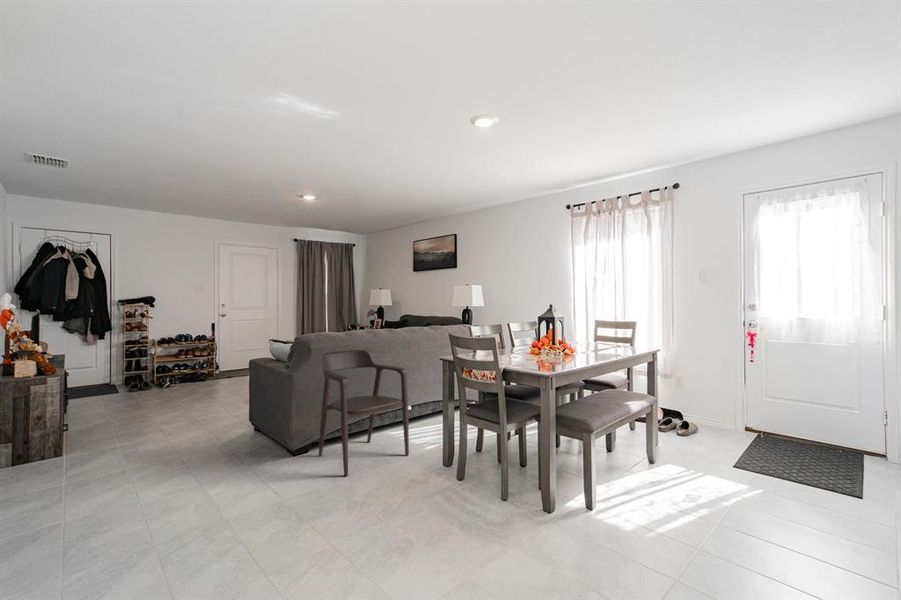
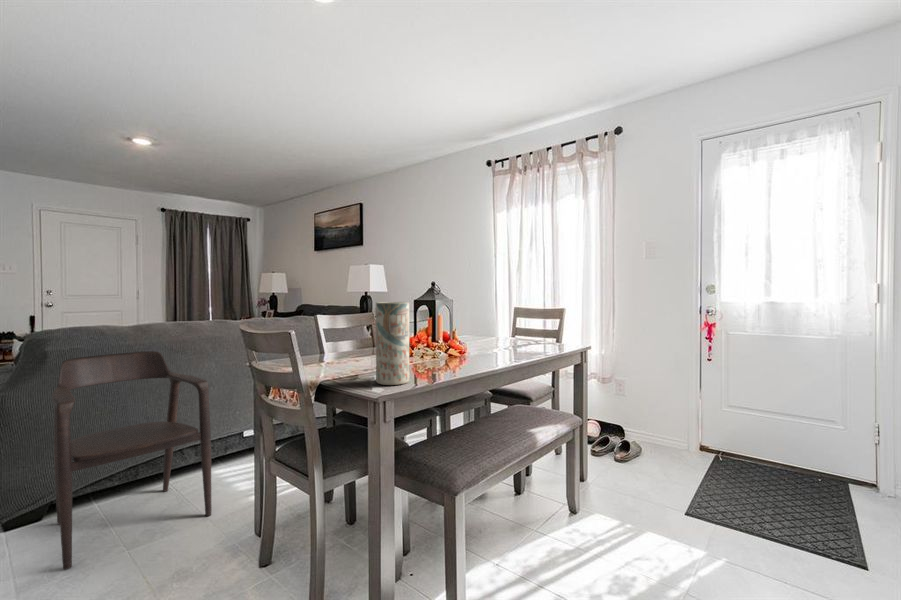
vase: none [535,321,555,370] -> present [375,302,410,385]

